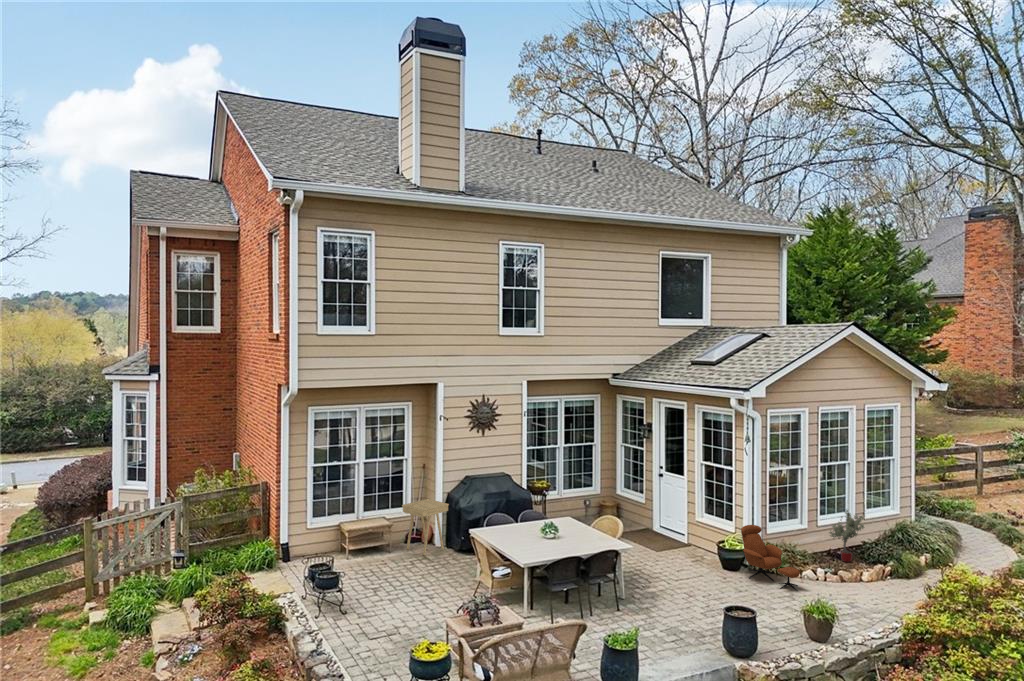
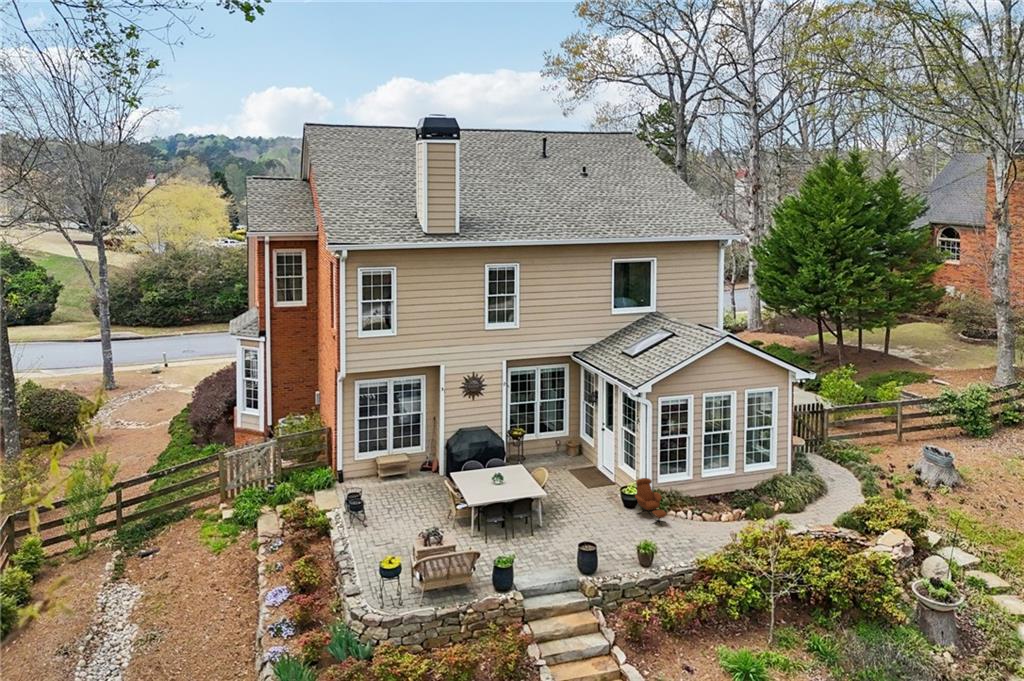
side table: present [402,499,449,555] -> none [415,443,447,482]
potted tree: present [829,510,864,562] -> none [707,468,735,504]

